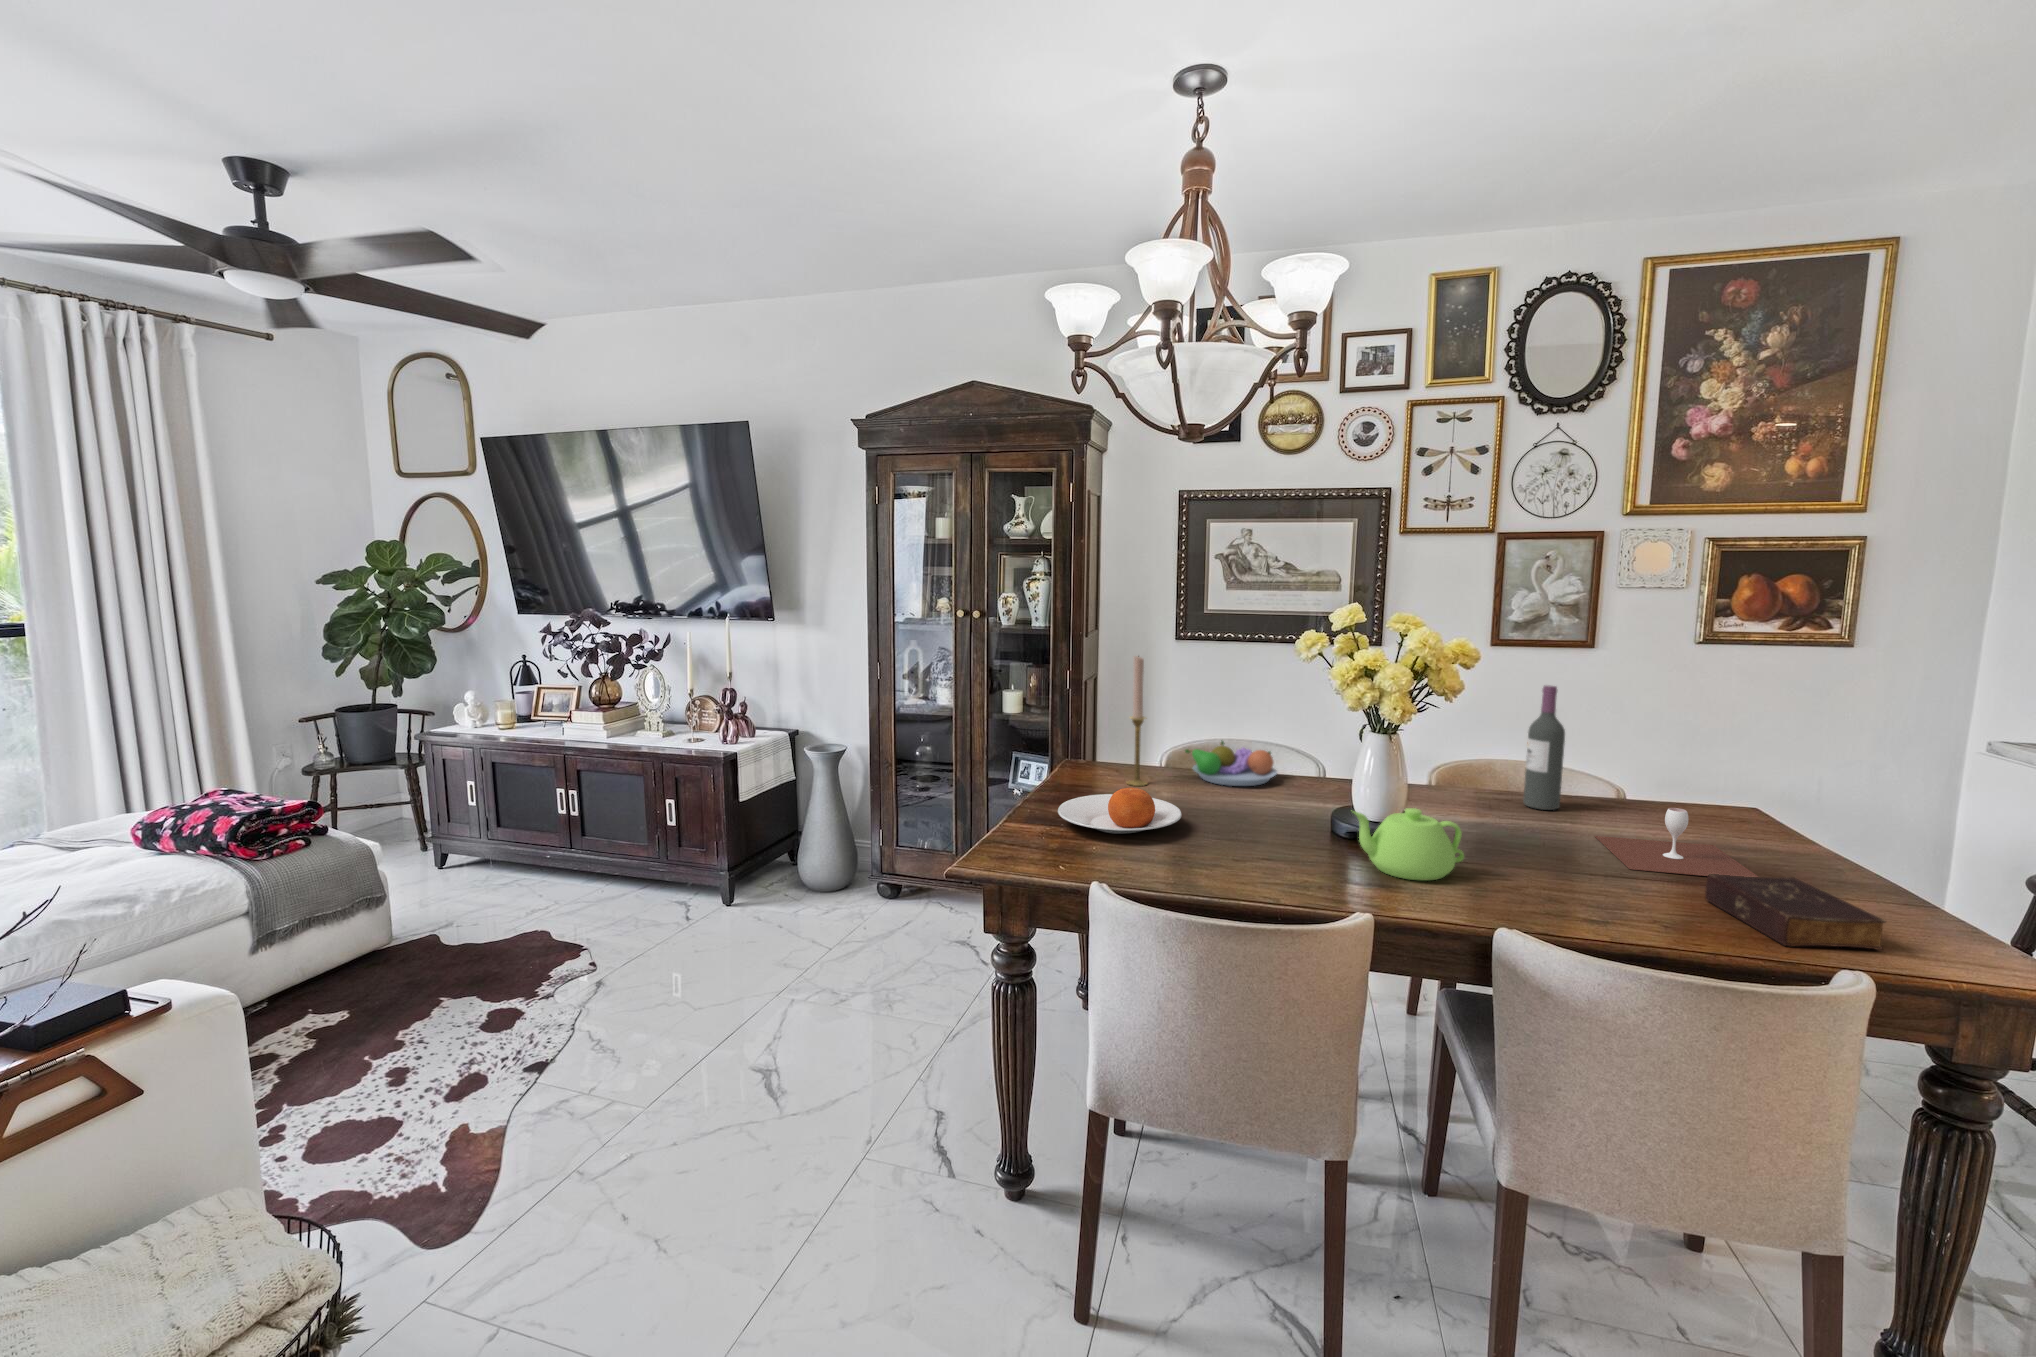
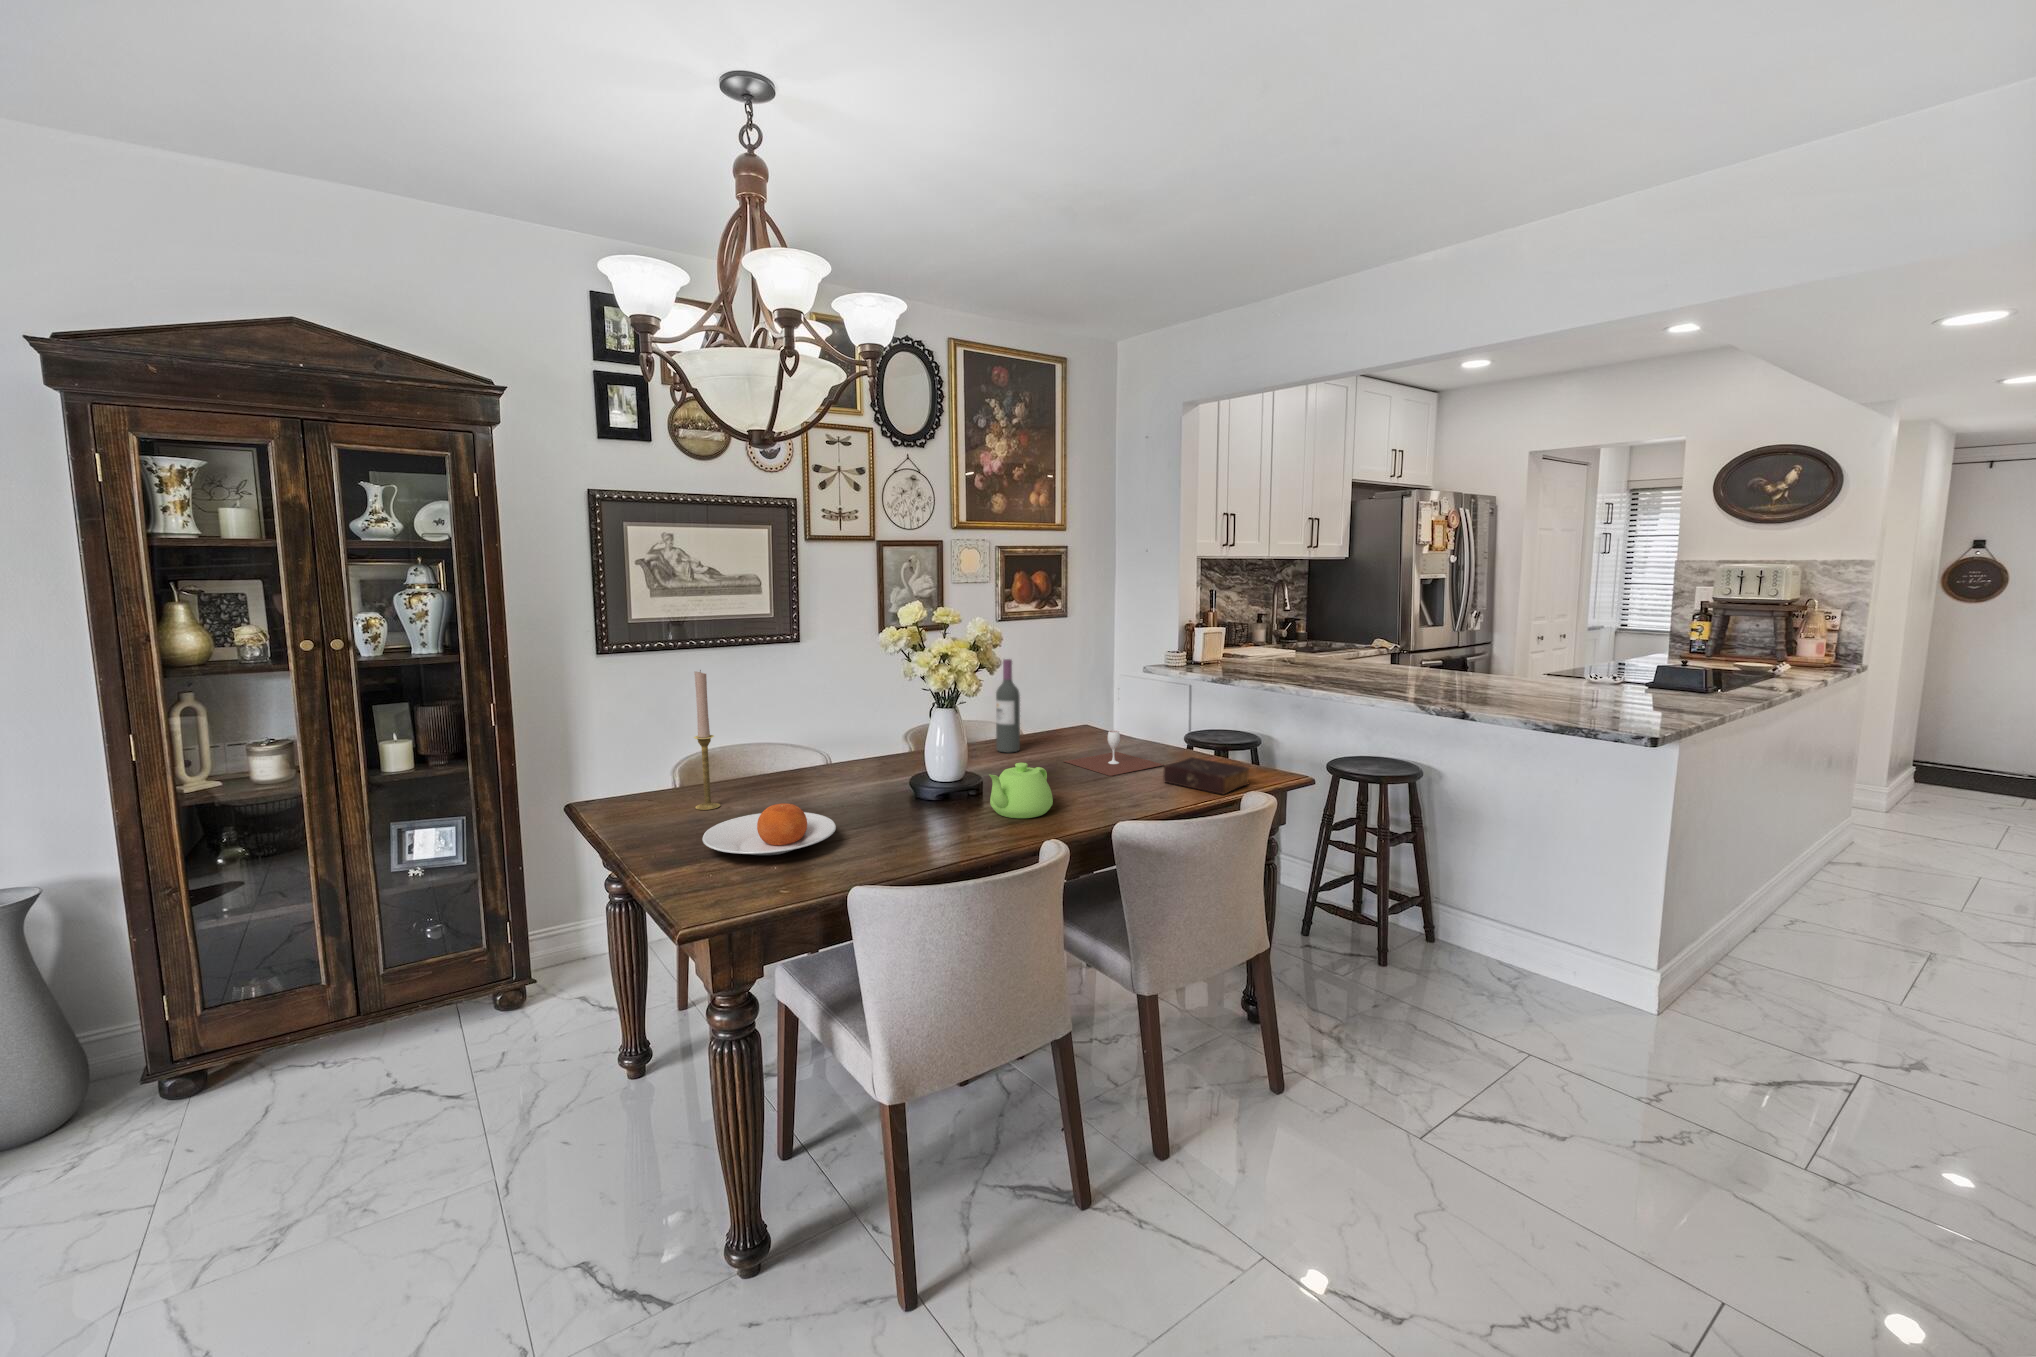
fruit bowl: present [1185,741,1277,786] -> none [730,746,824,789]

